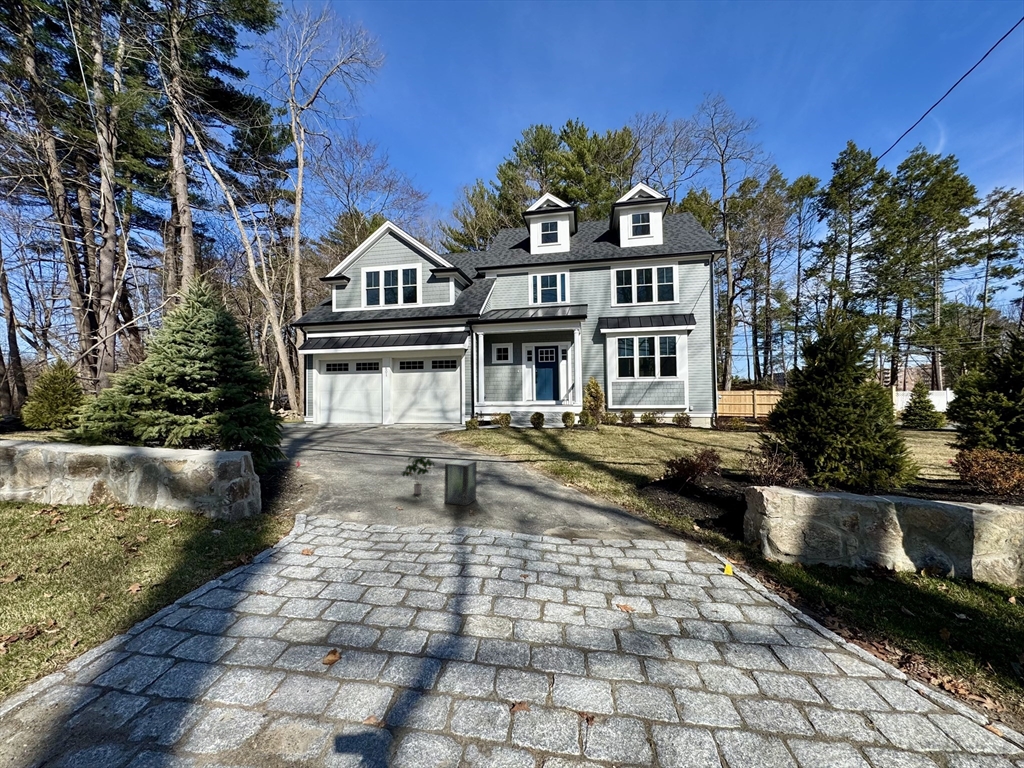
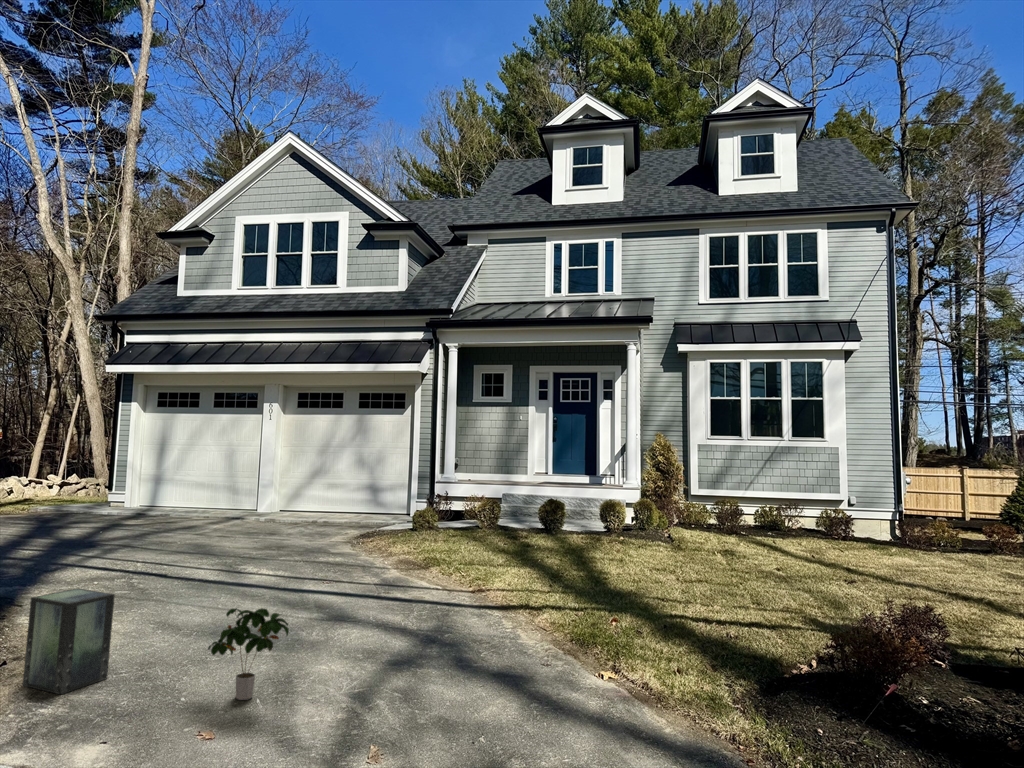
storage box: present [444,460,477,506] -> present [23,589,115,694]

